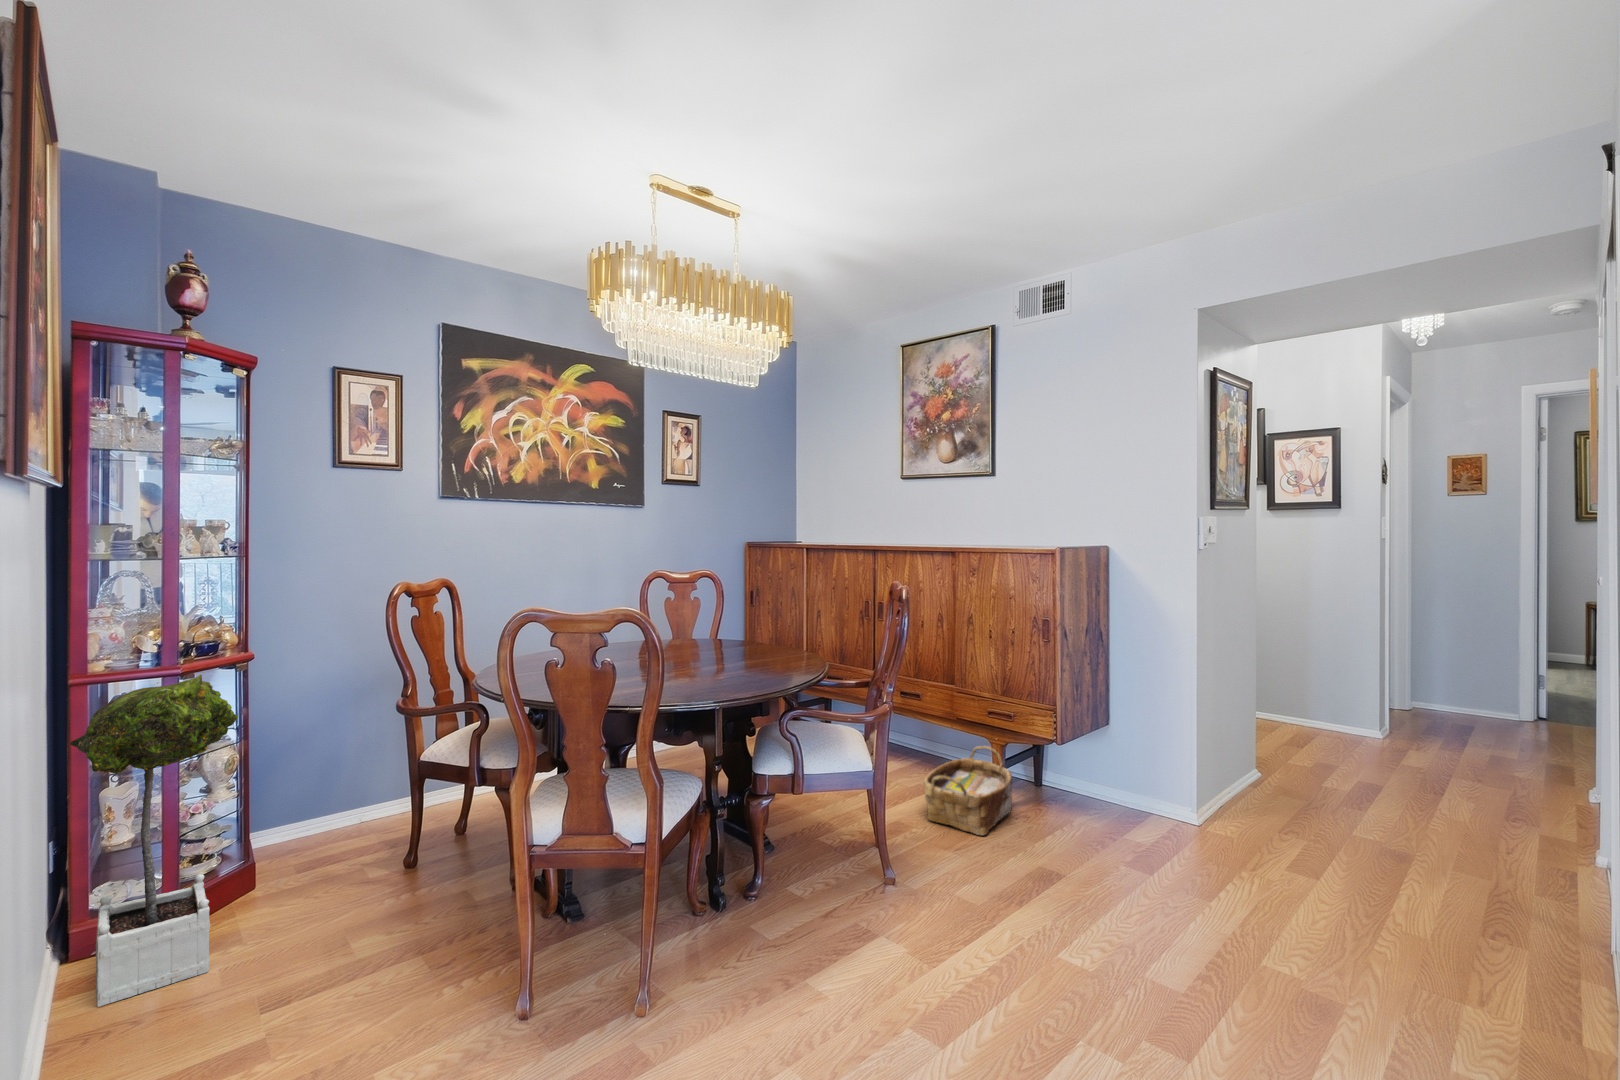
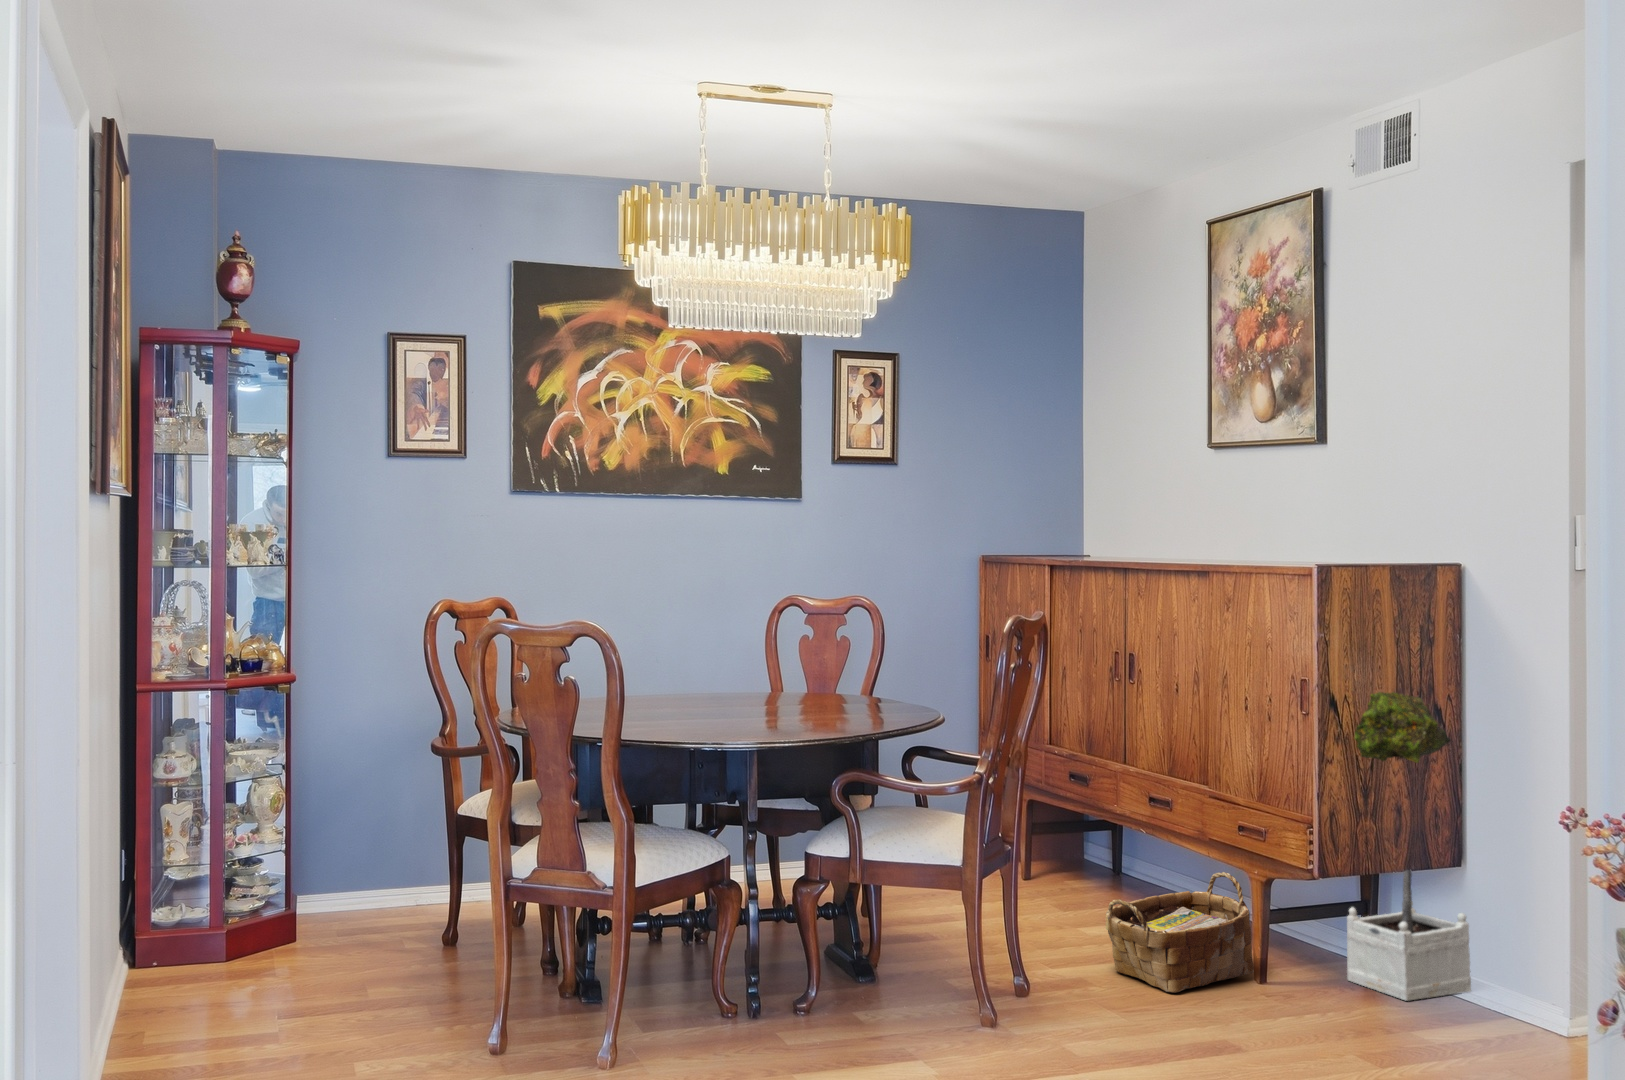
potted tree: present [70,674,238,1007] -> present [1347,692,1471,1001]

